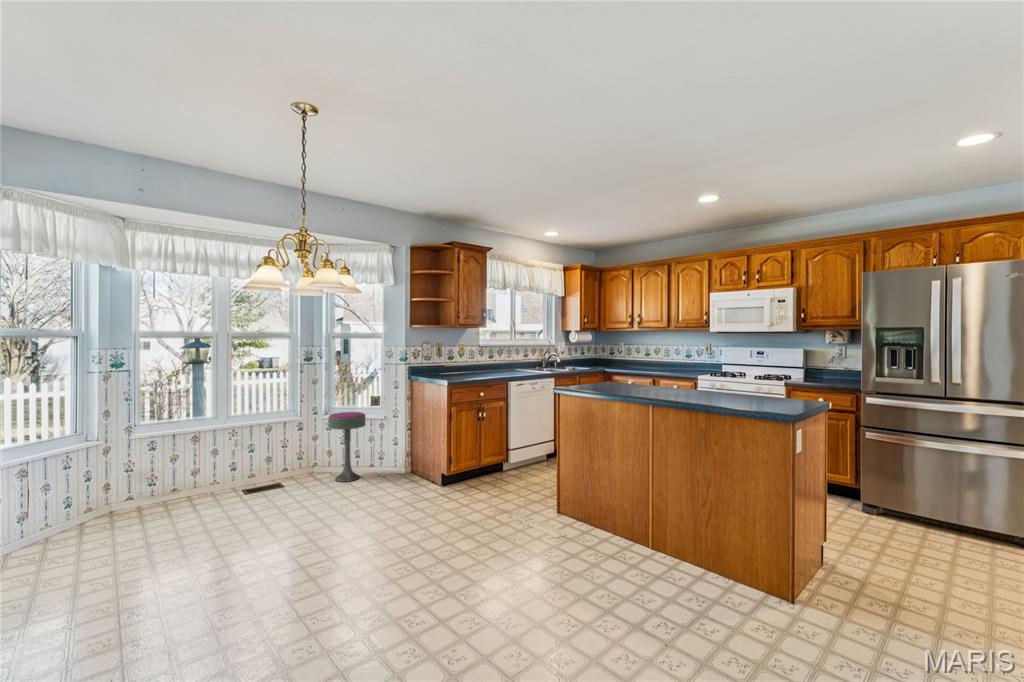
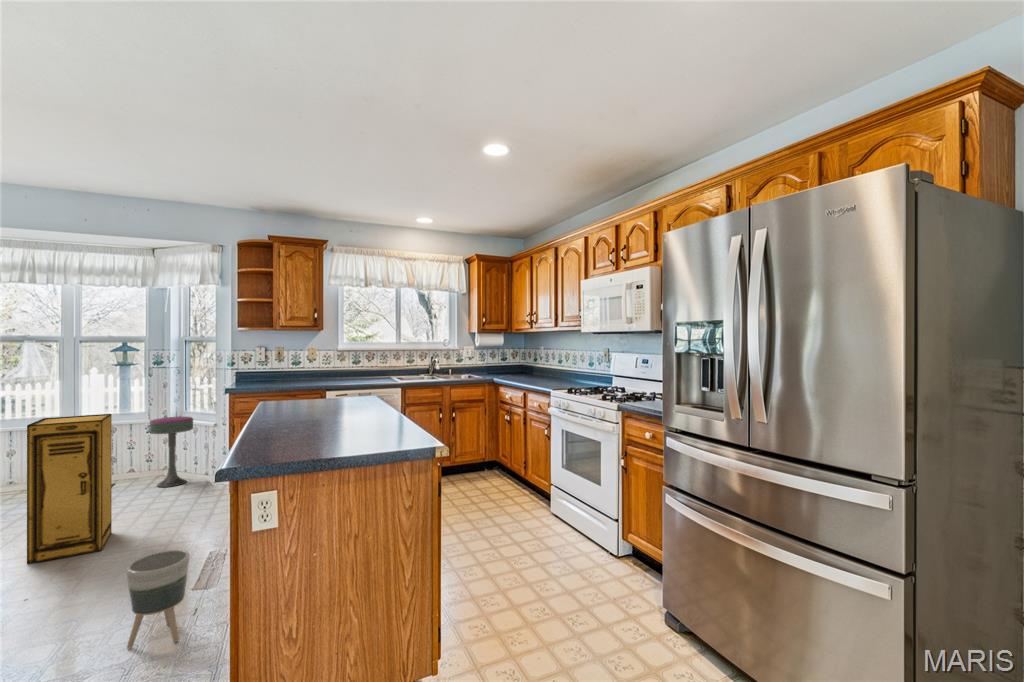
storage cabinet: none [363,407,433,547] -> present [27,414,112,564]
planter: none [613,504,653,576] -> present [126,550,189,649]

